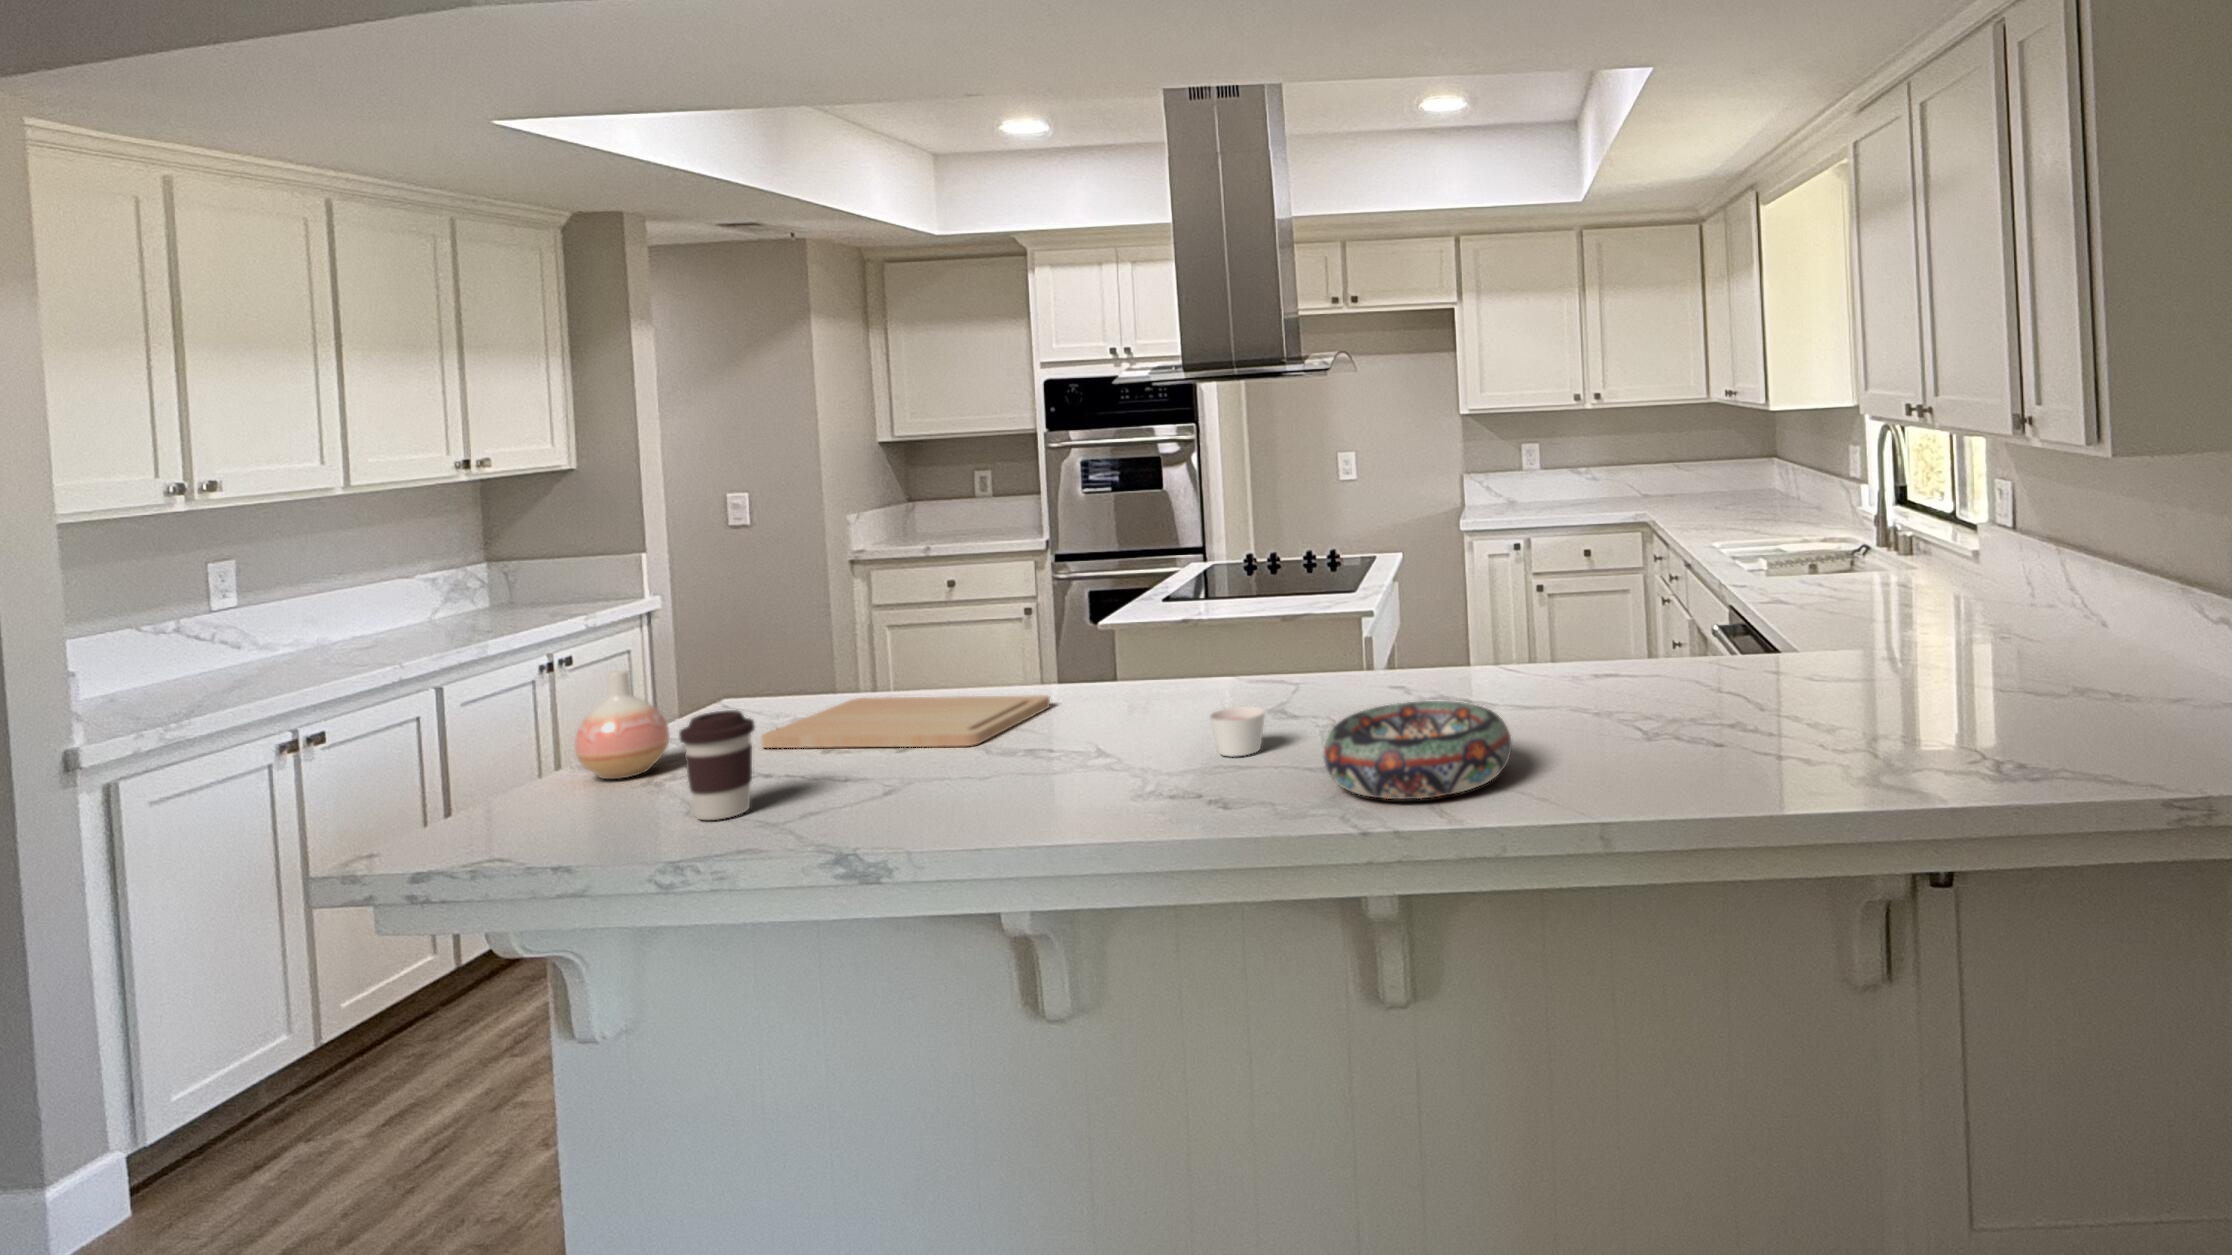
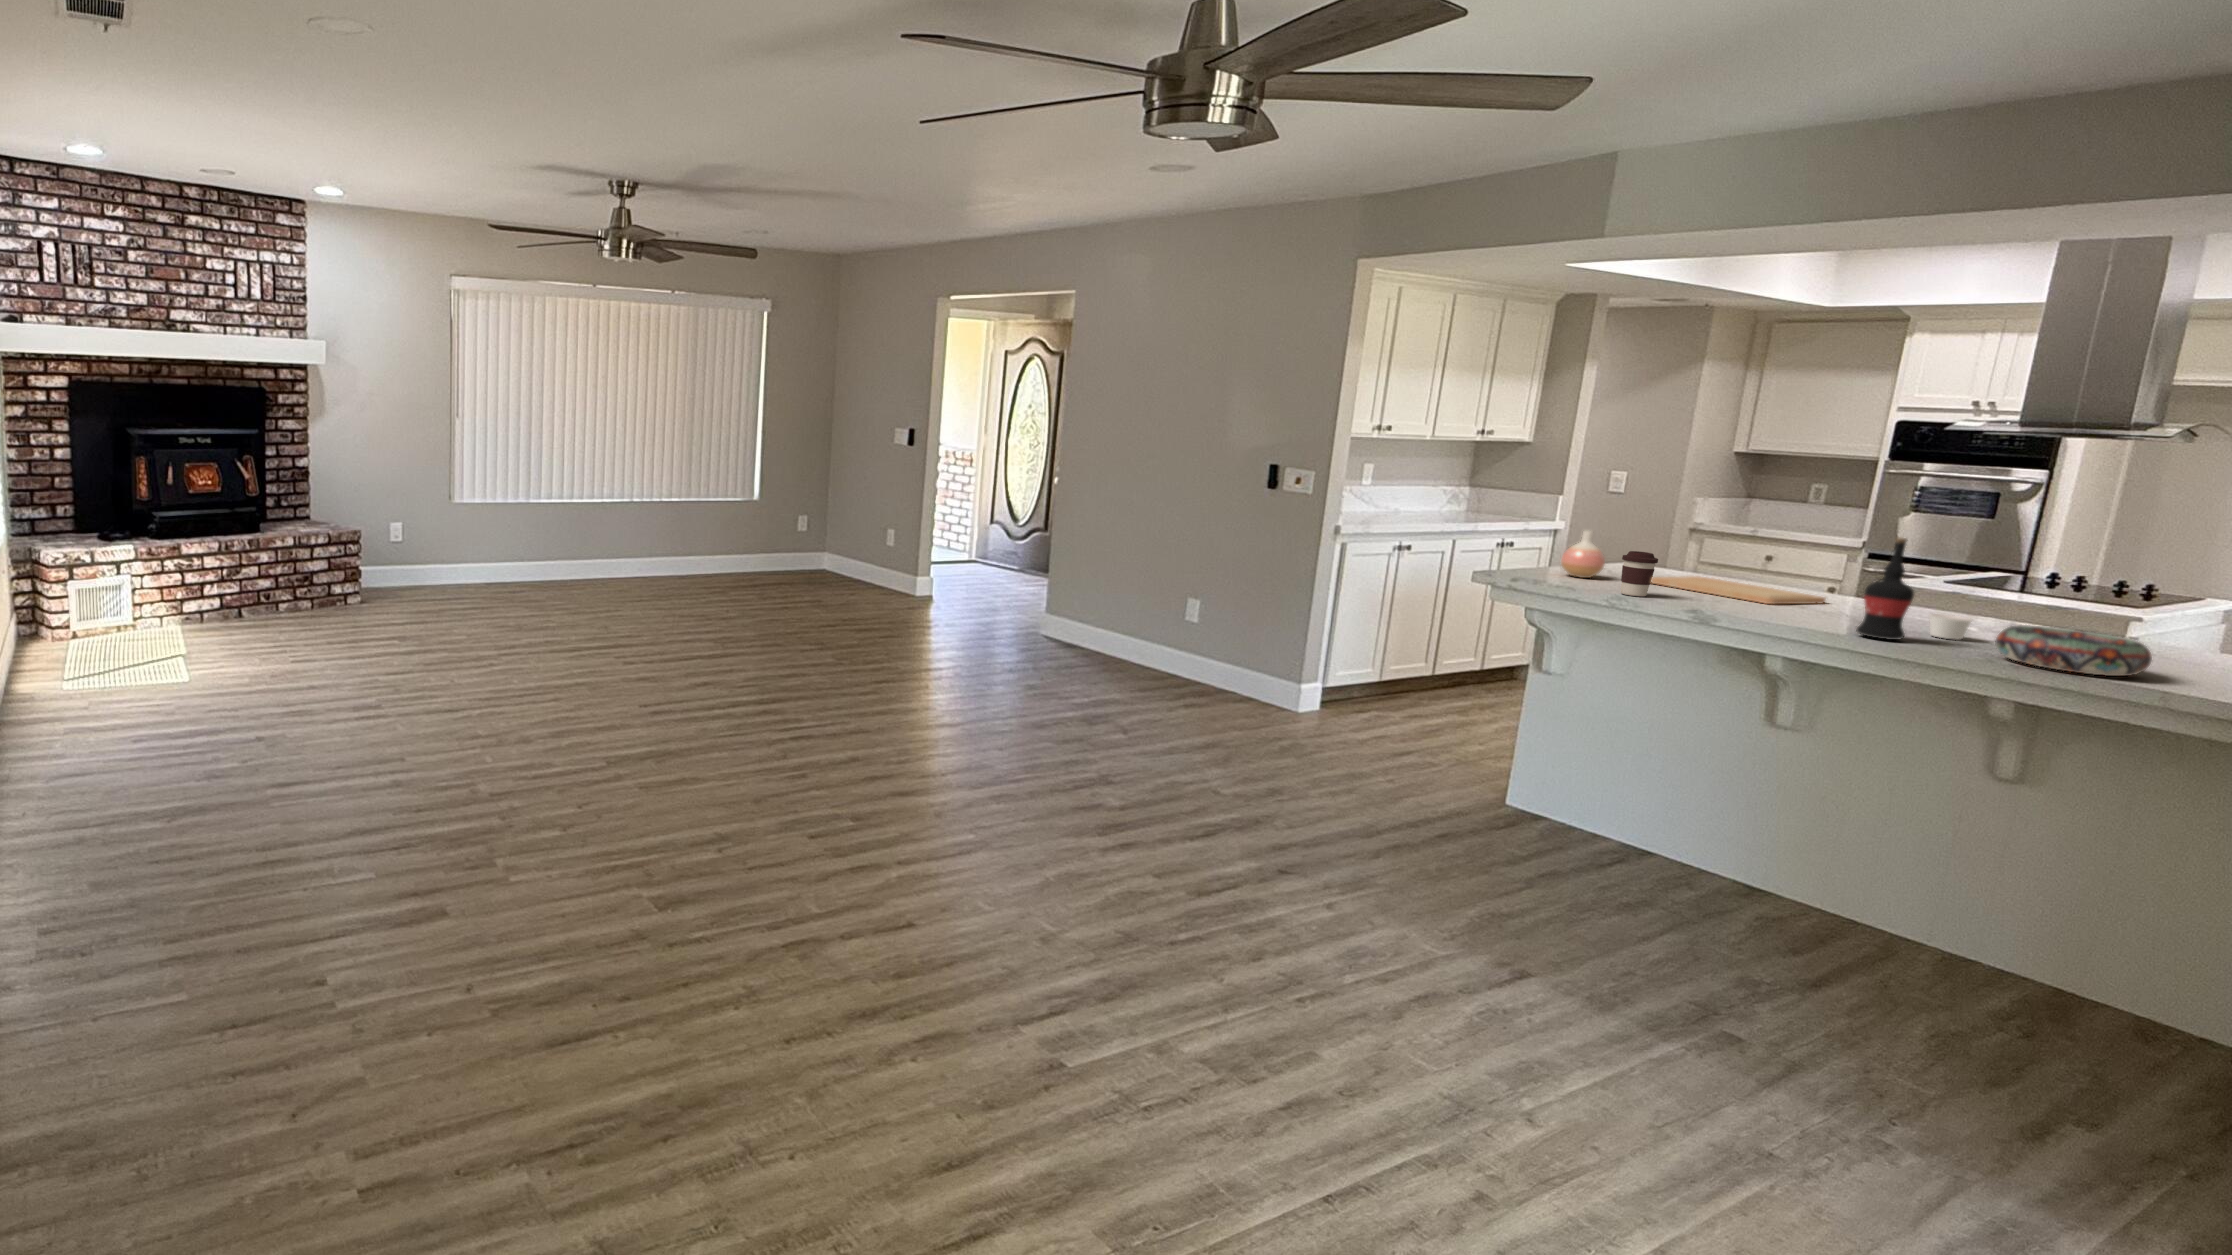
wine bottle: none [1121,597,1199,807] -> present [1857,538,1914,640]

